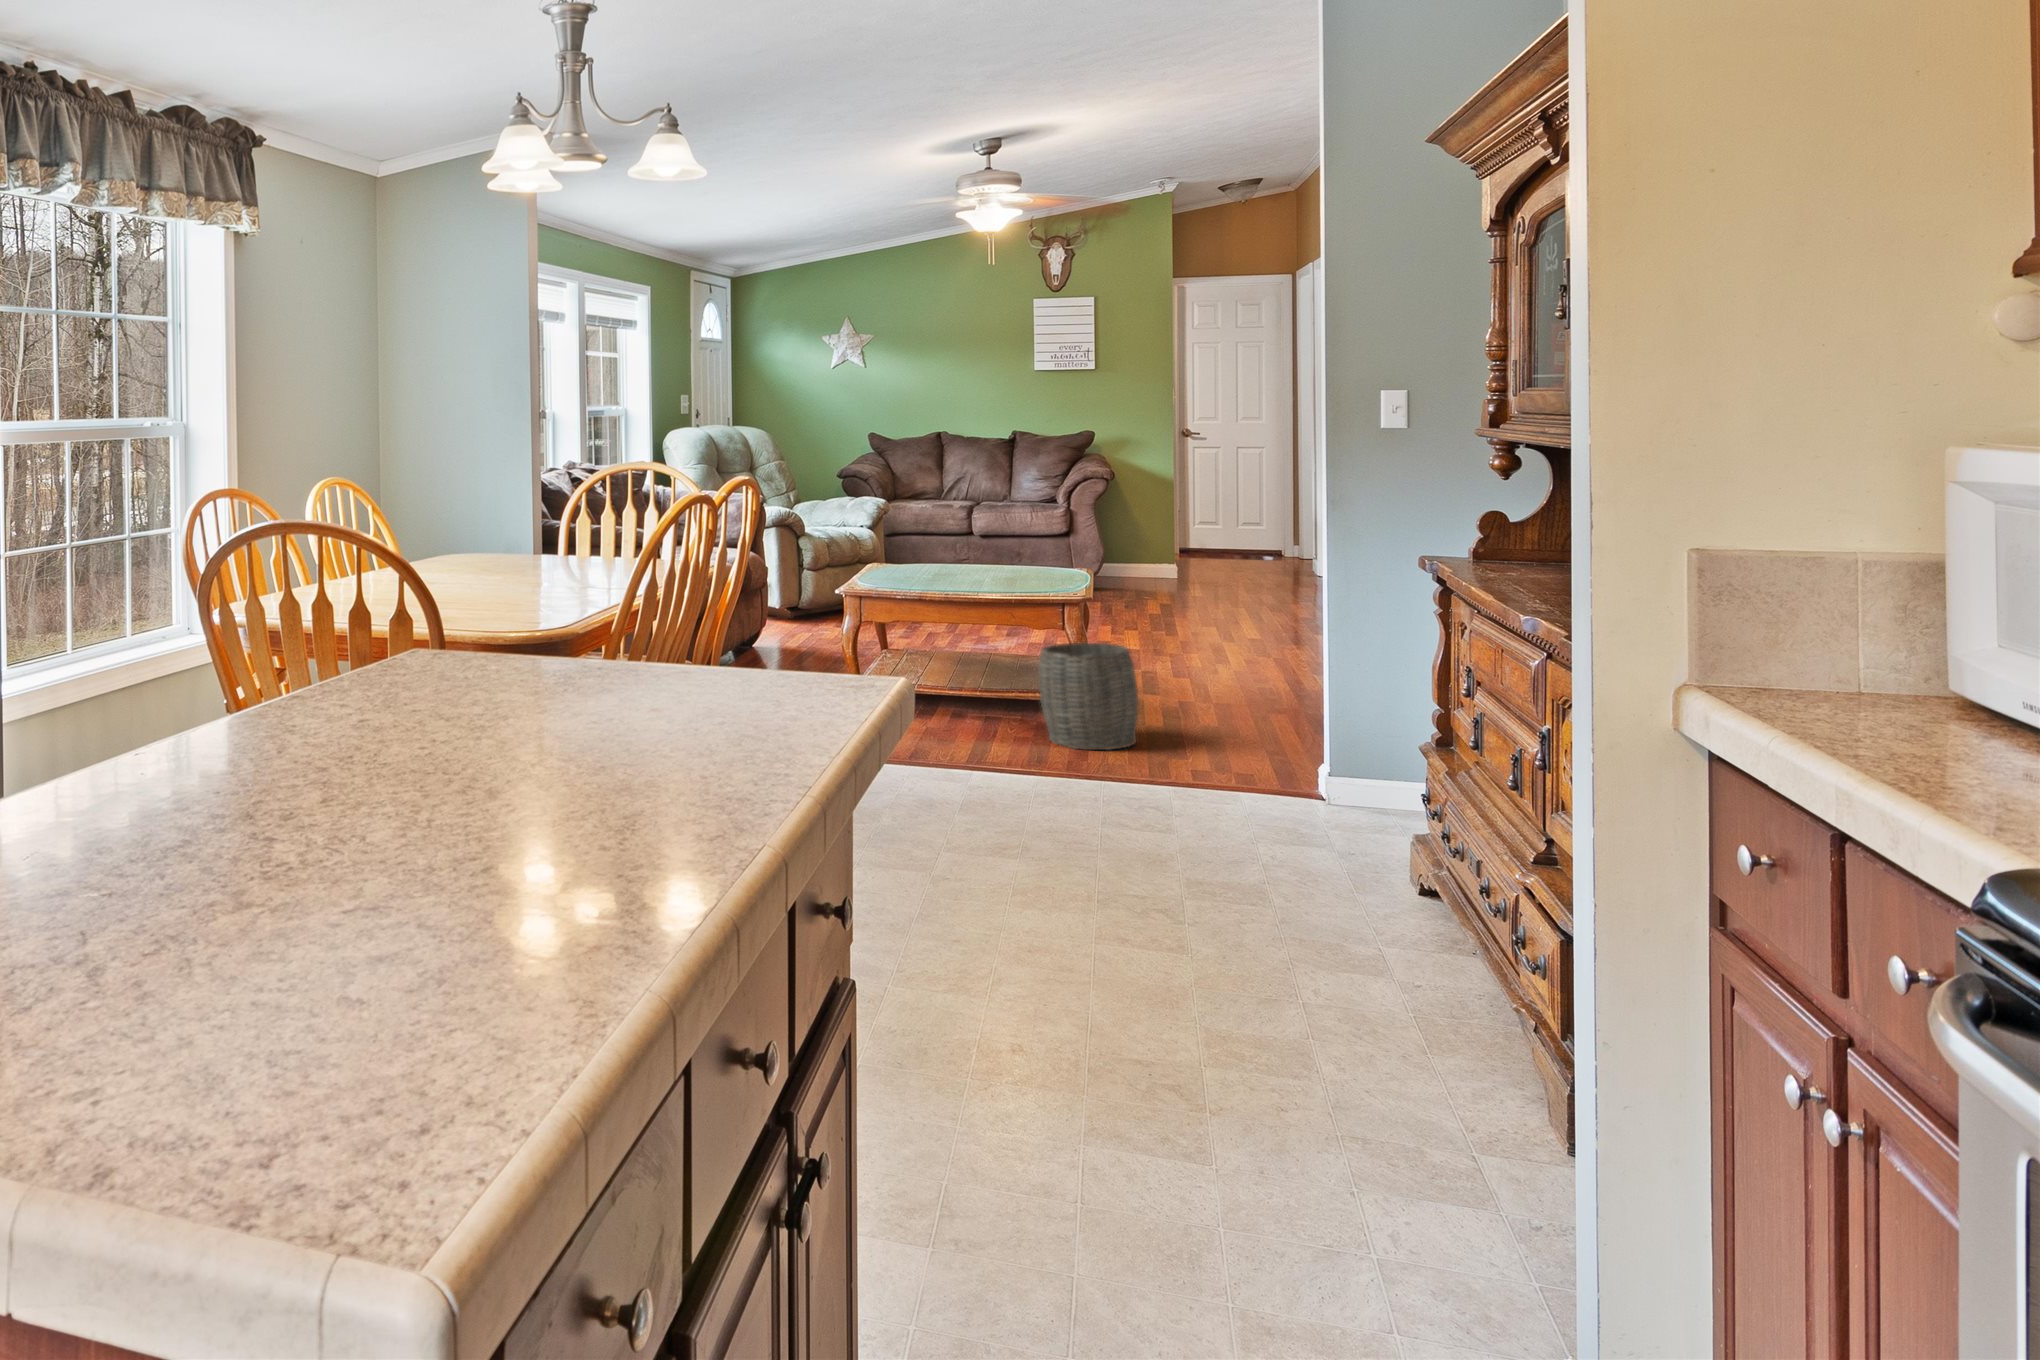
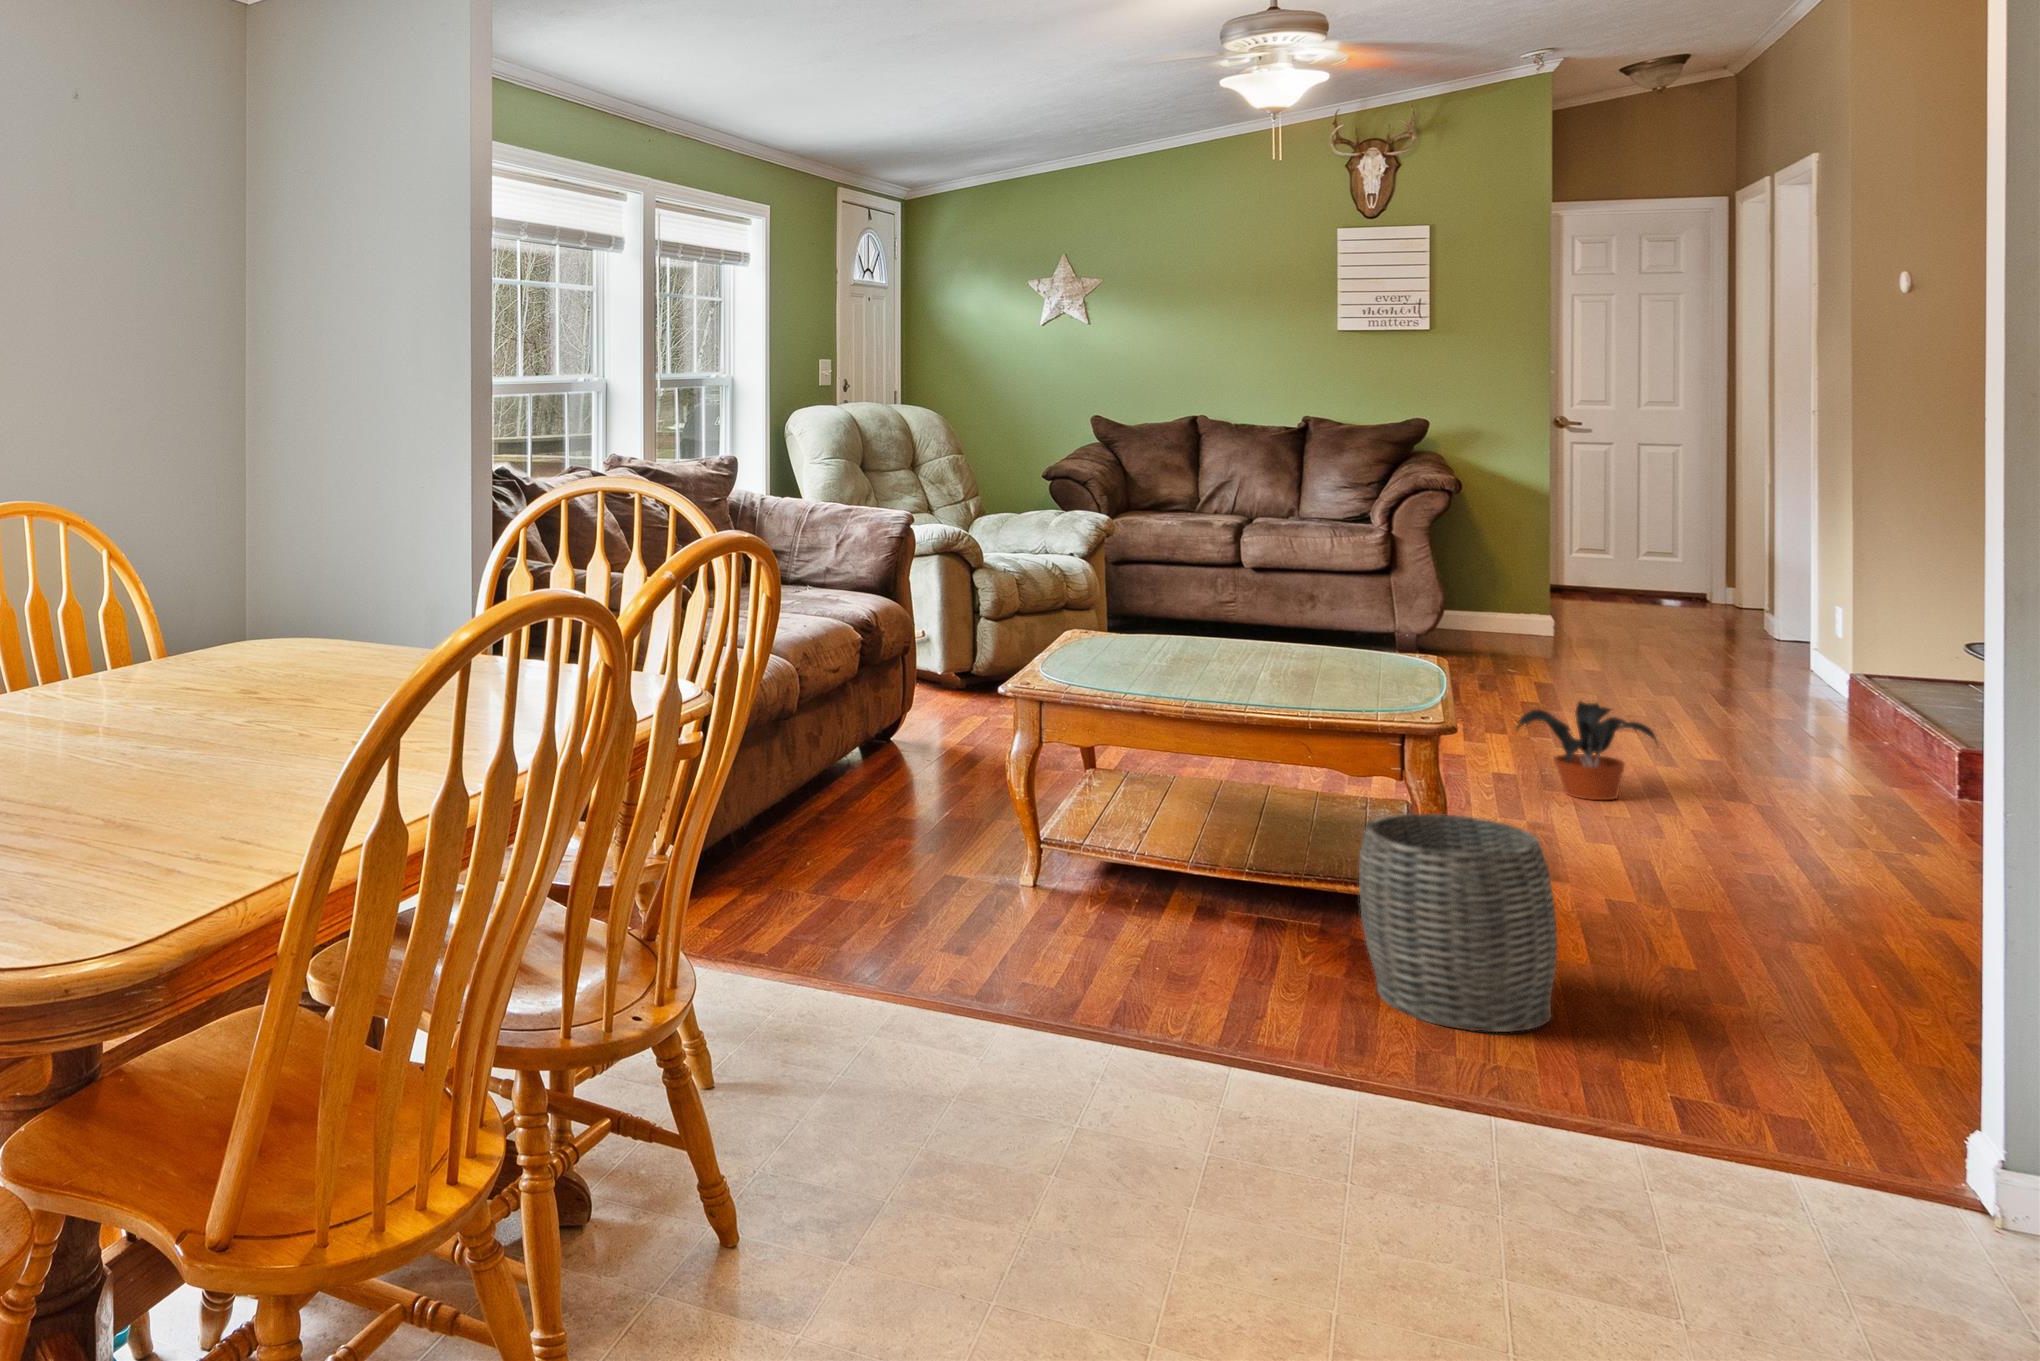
potted plant: none [1136,600,1216,658] -> present [1517,701,1656,800]

